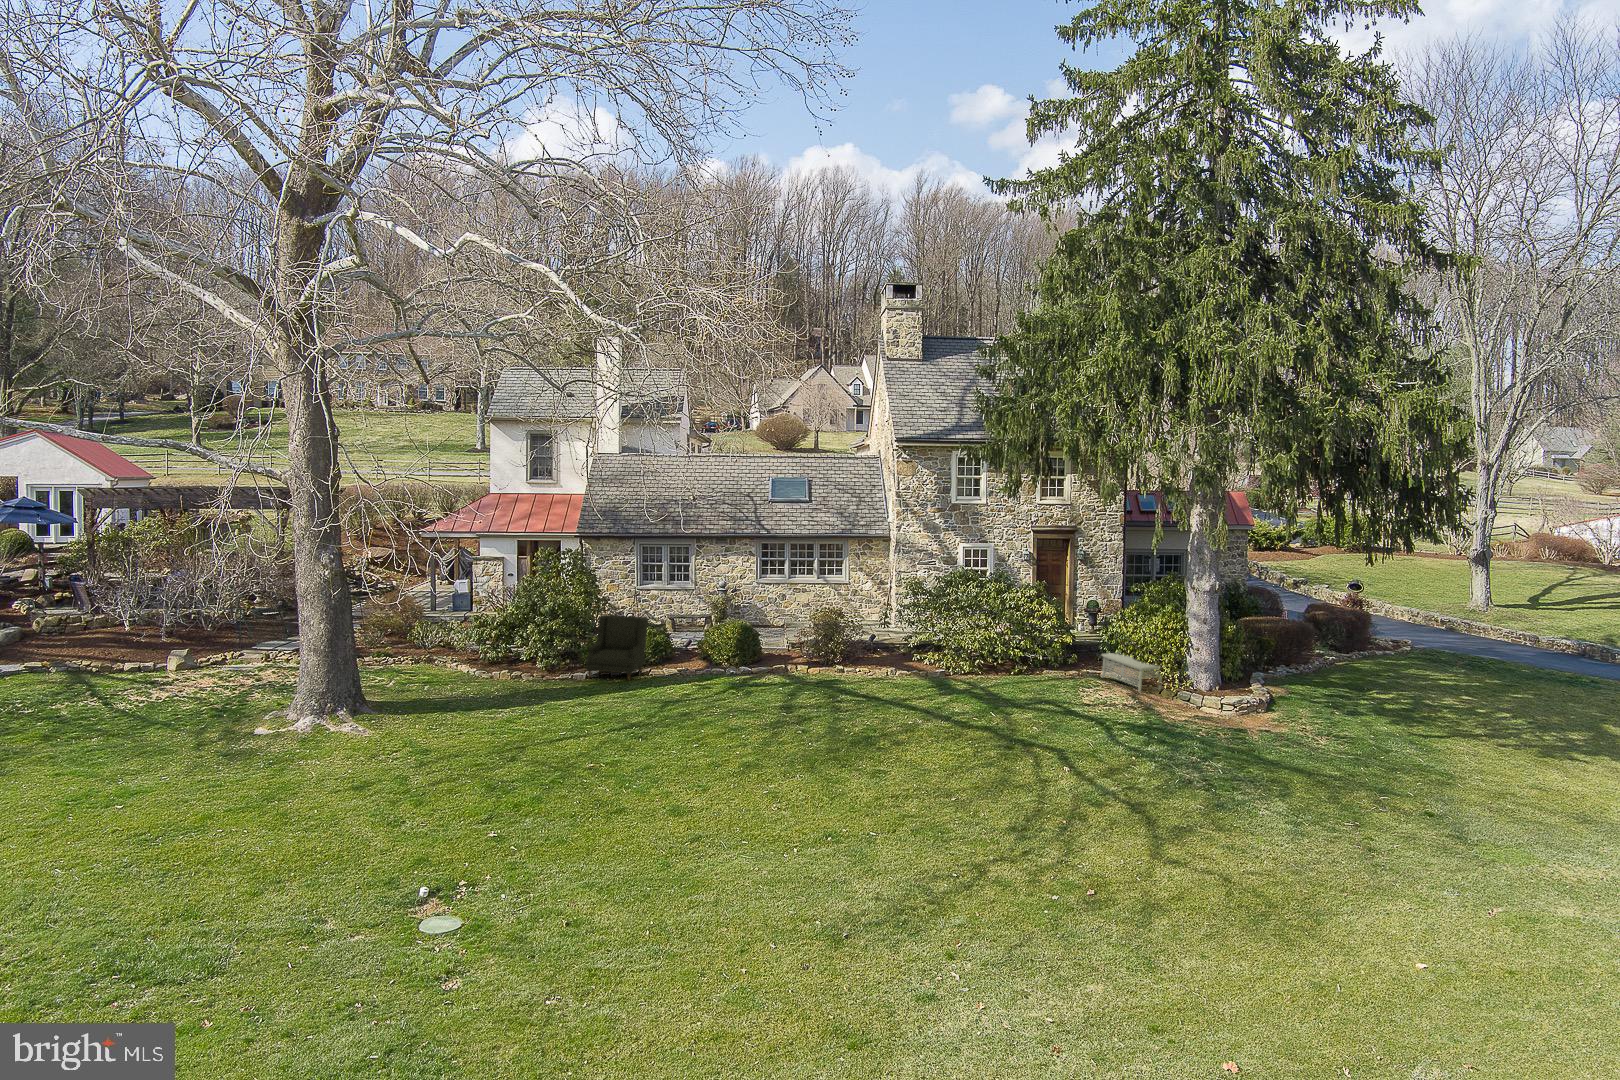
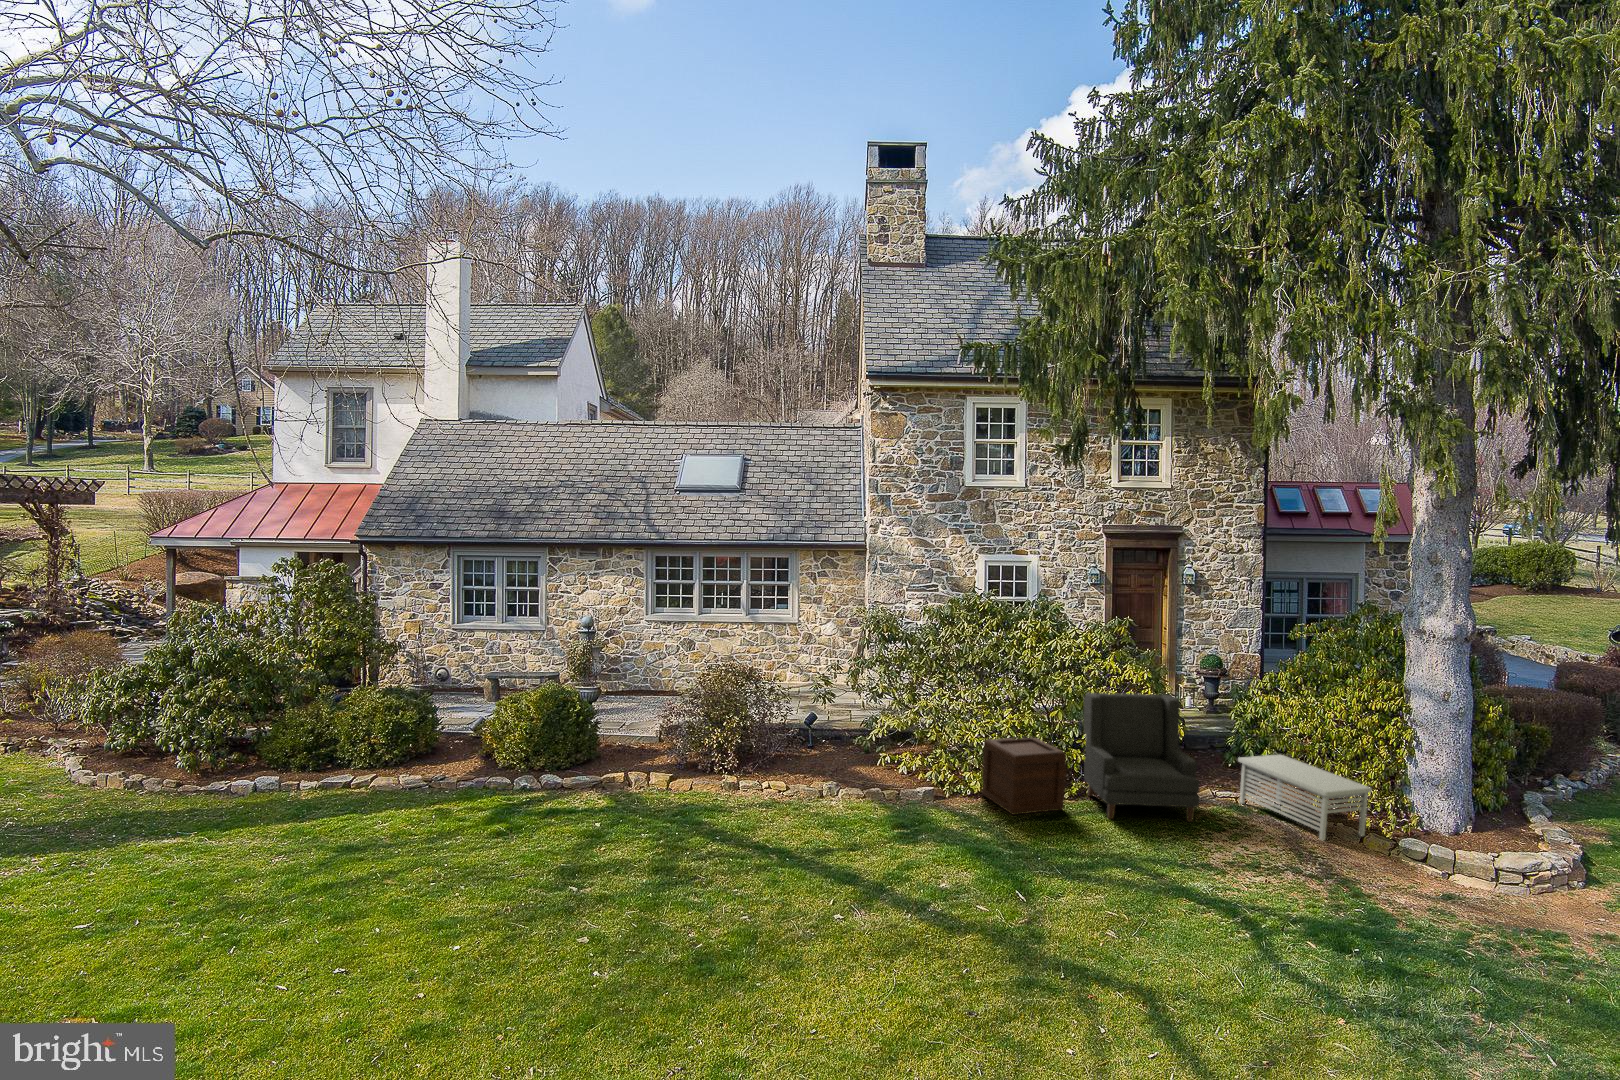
chair: present [586,614,648,680] -> present [1084,693,1200,822]
wooden crate: none [970,644,1015,683] -> present [982,738,1067,815]

